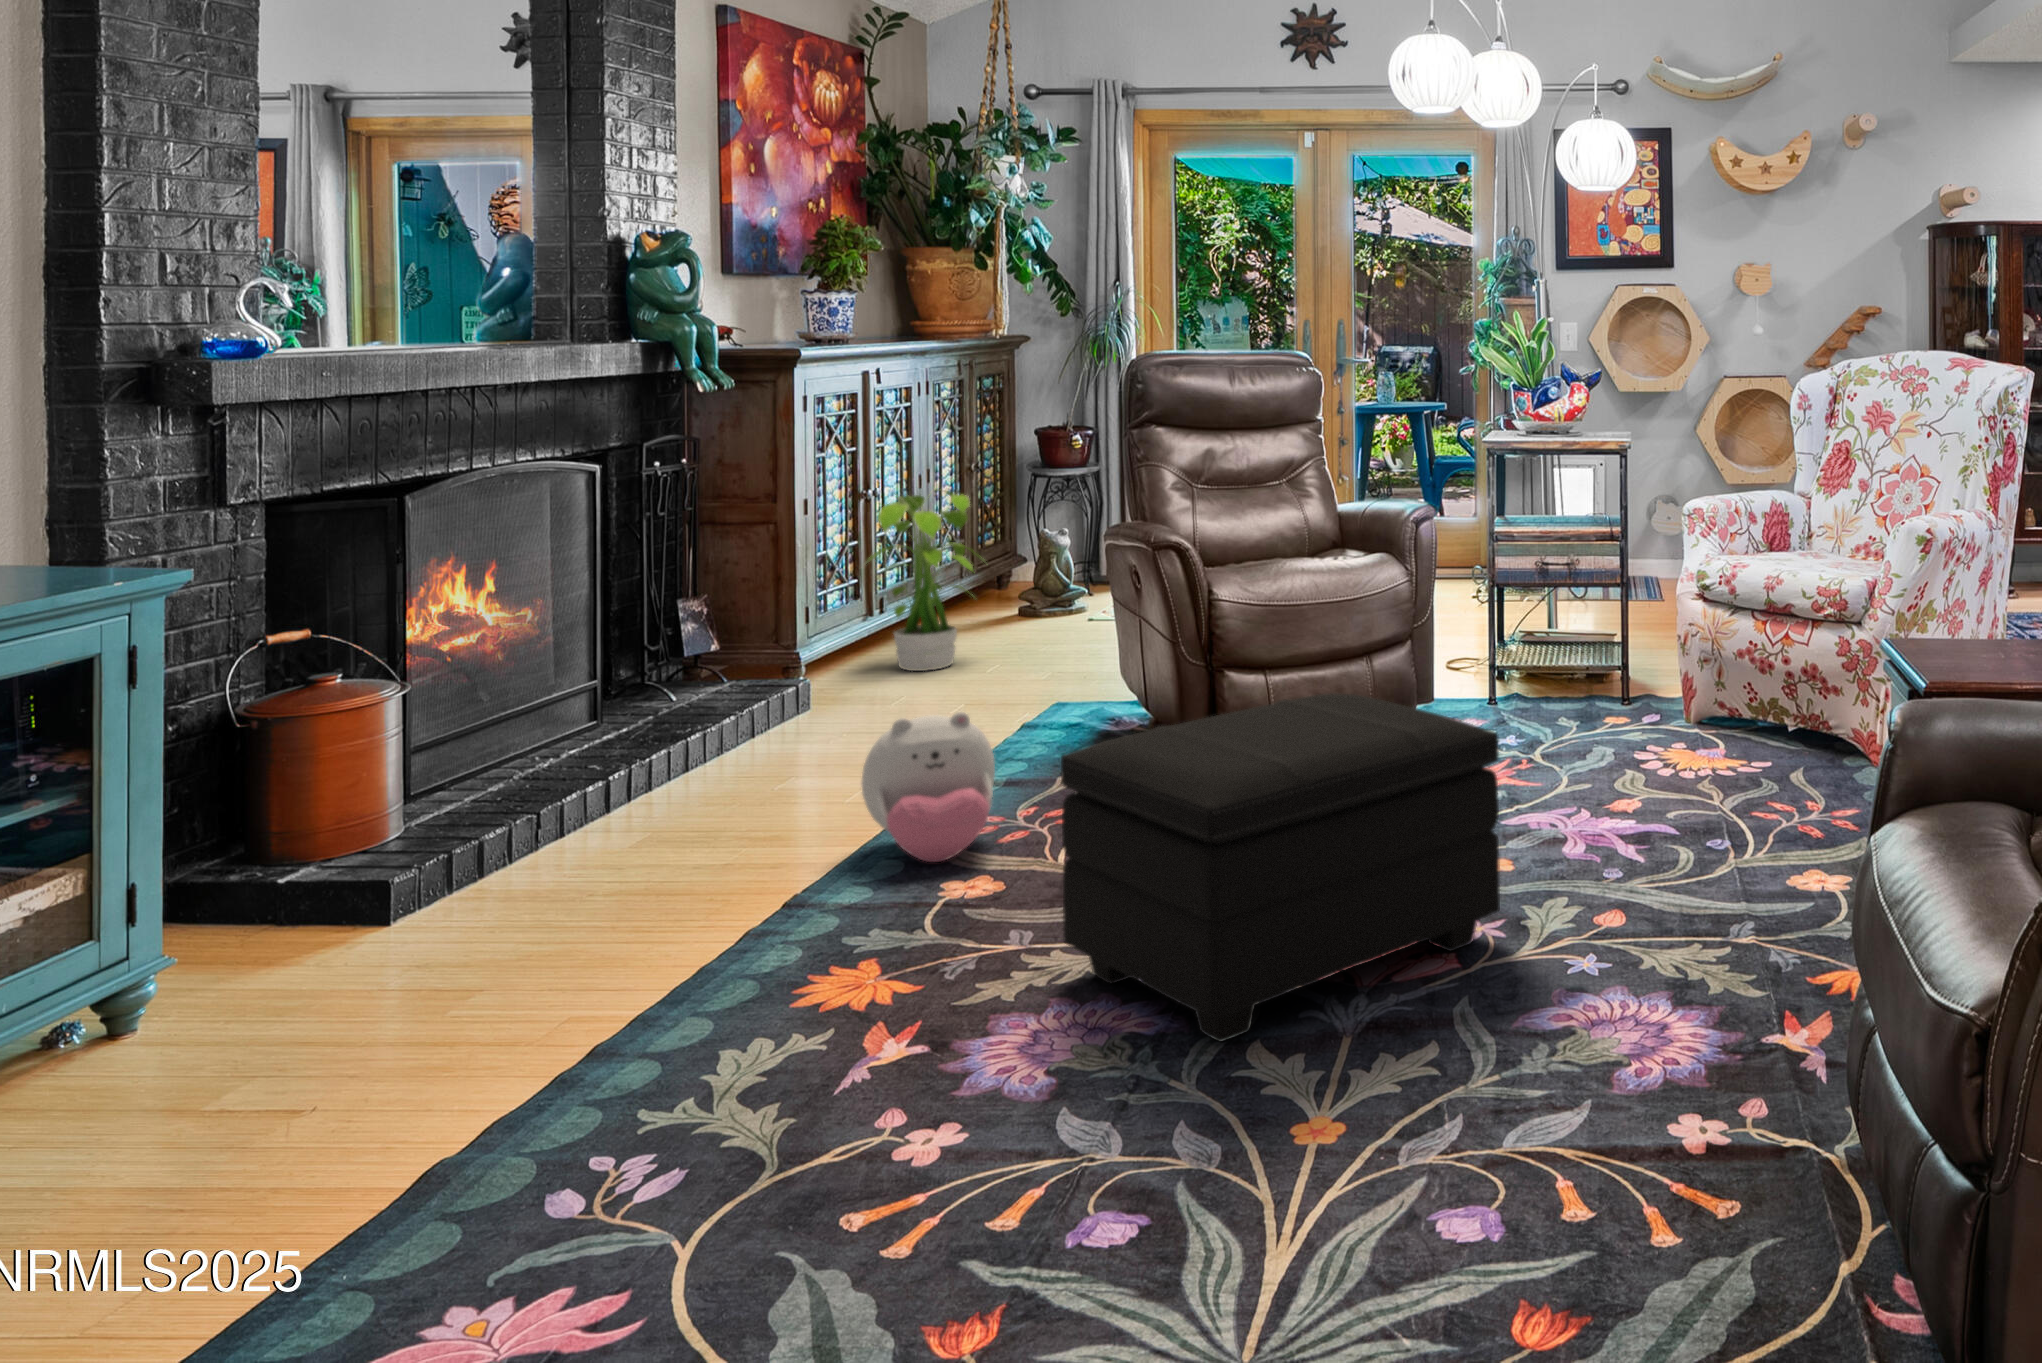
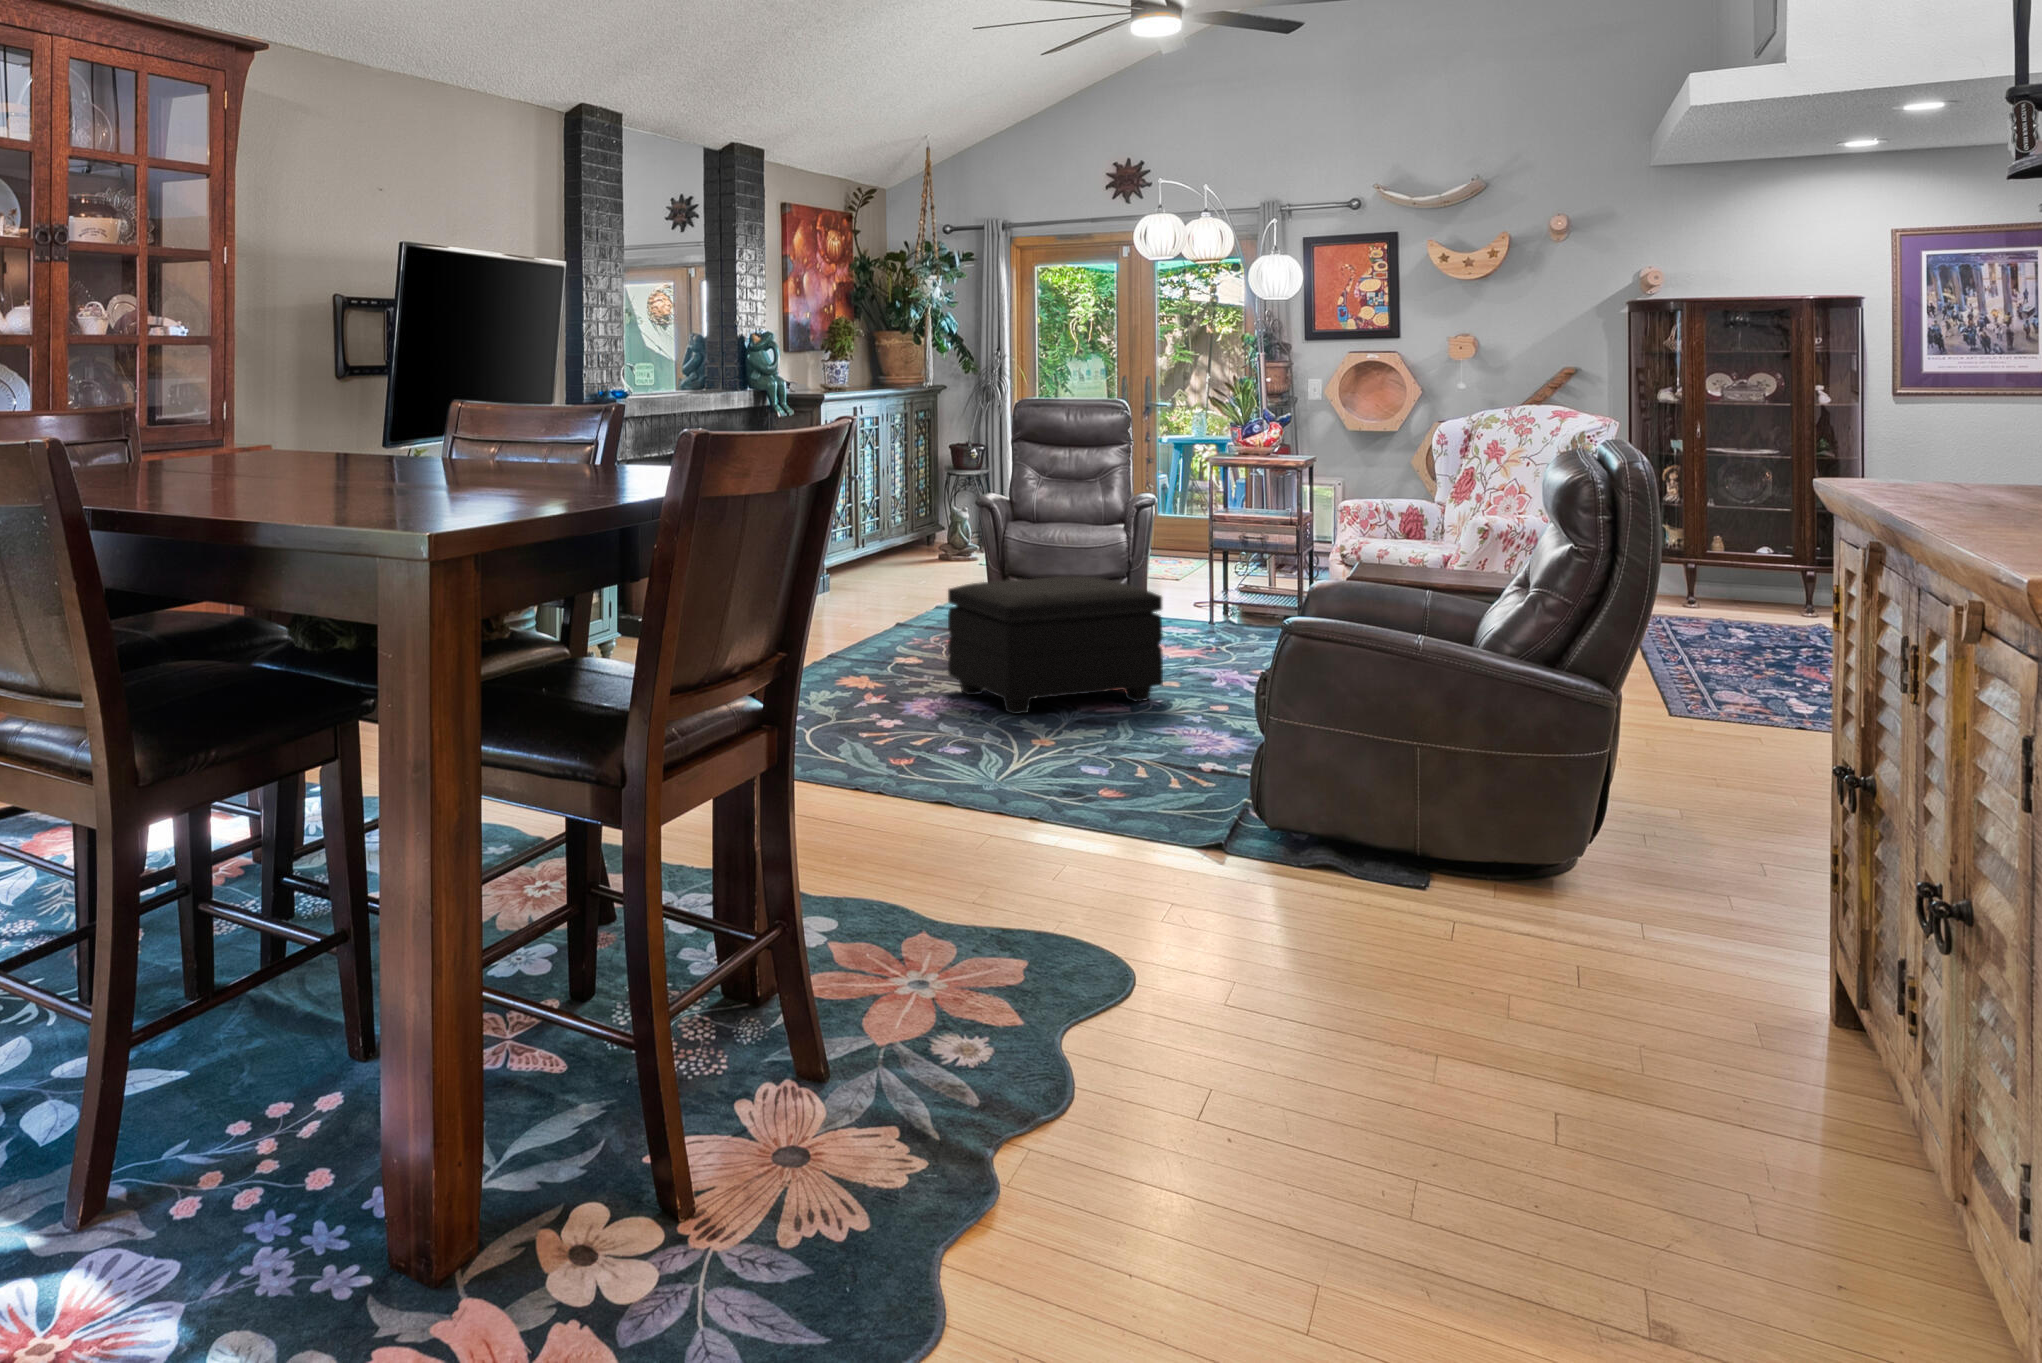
potted plant: present [865,489,976,671] -> none [850,476,922,582]
plush toy: present [862,712,995,862] -> none [857,581,921,653]

